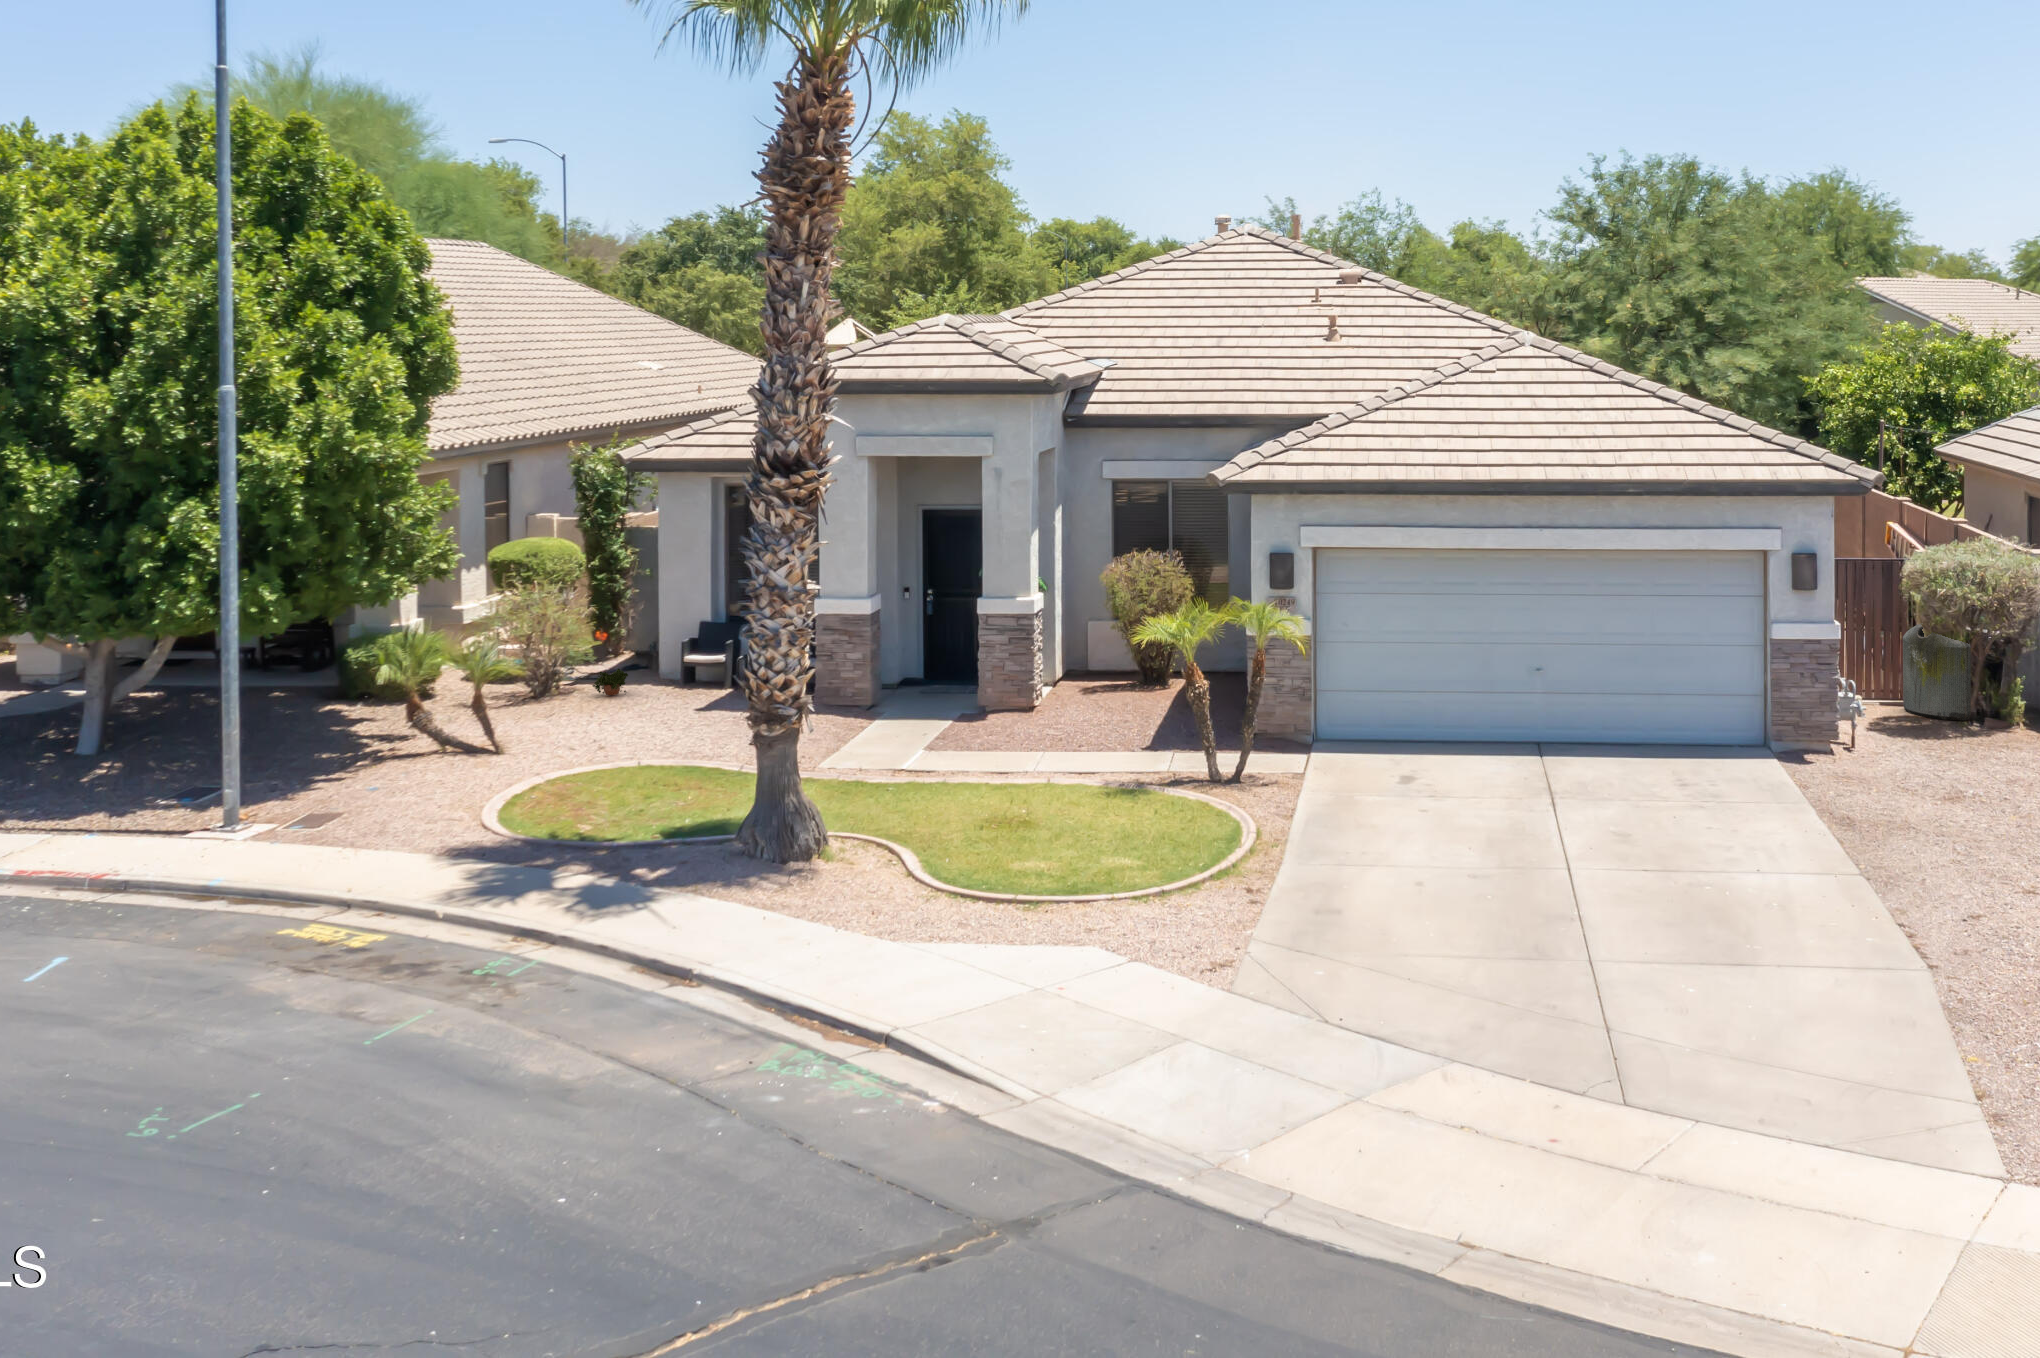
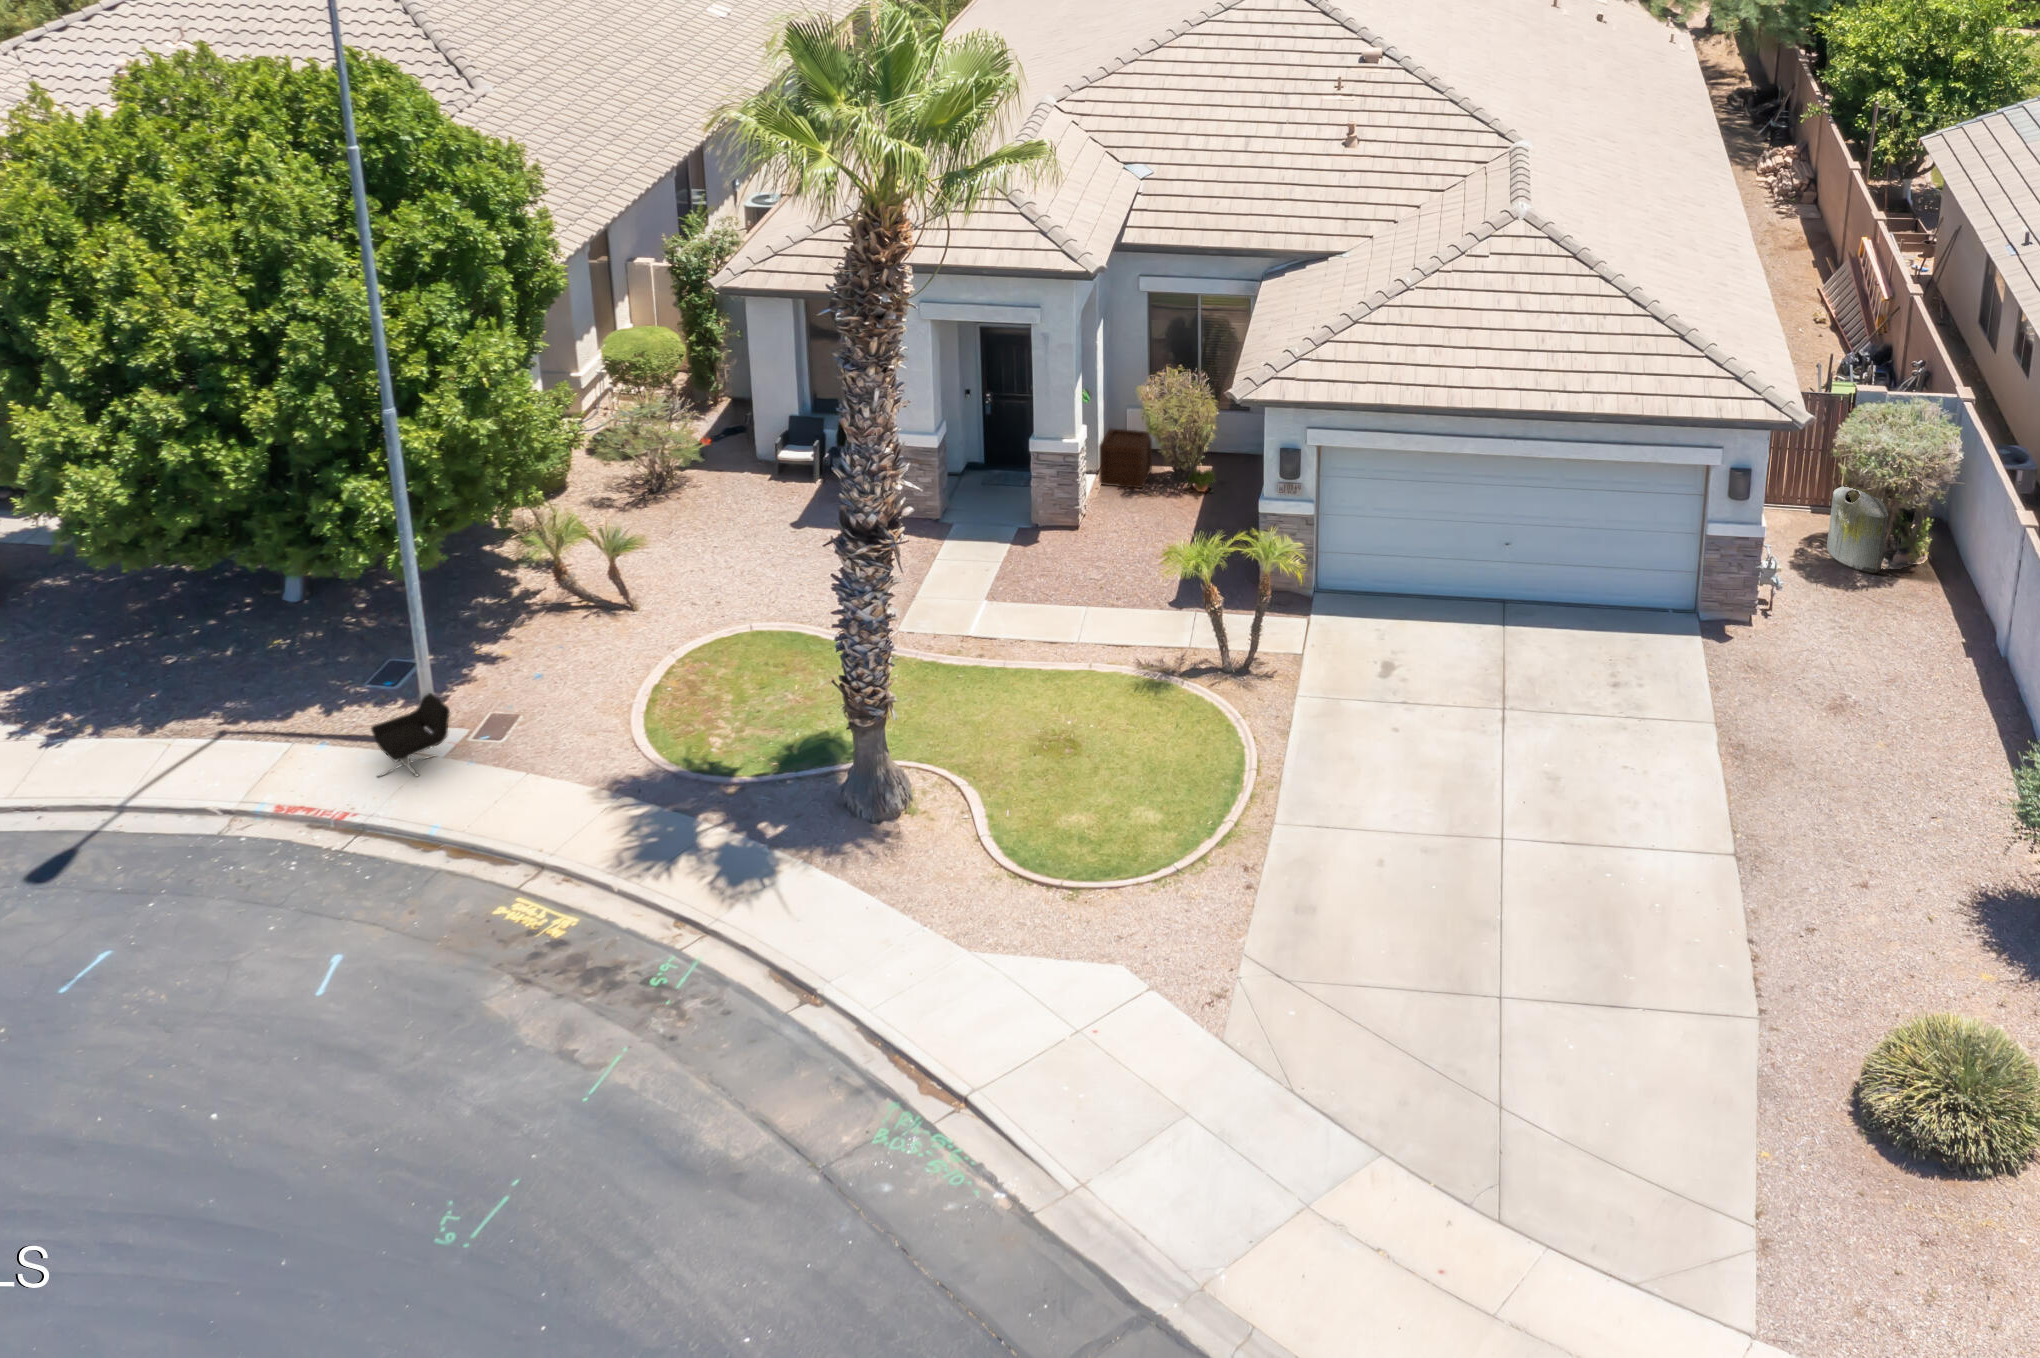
wooden crate: none [1058,634,1119,693] -> present [1099,429,1152,488]
potted plant: present [592,668,628,695] -> present [1187,468,1215,492]
lounge chair: none [151,765,257,856] -> present [371,693,450,776]

